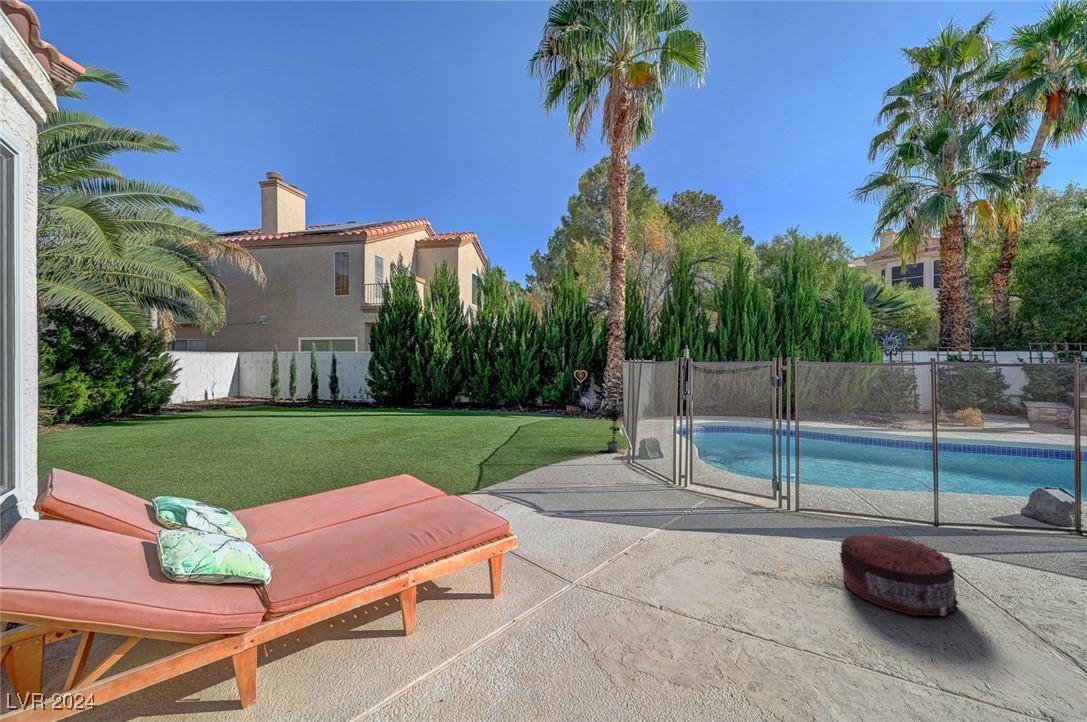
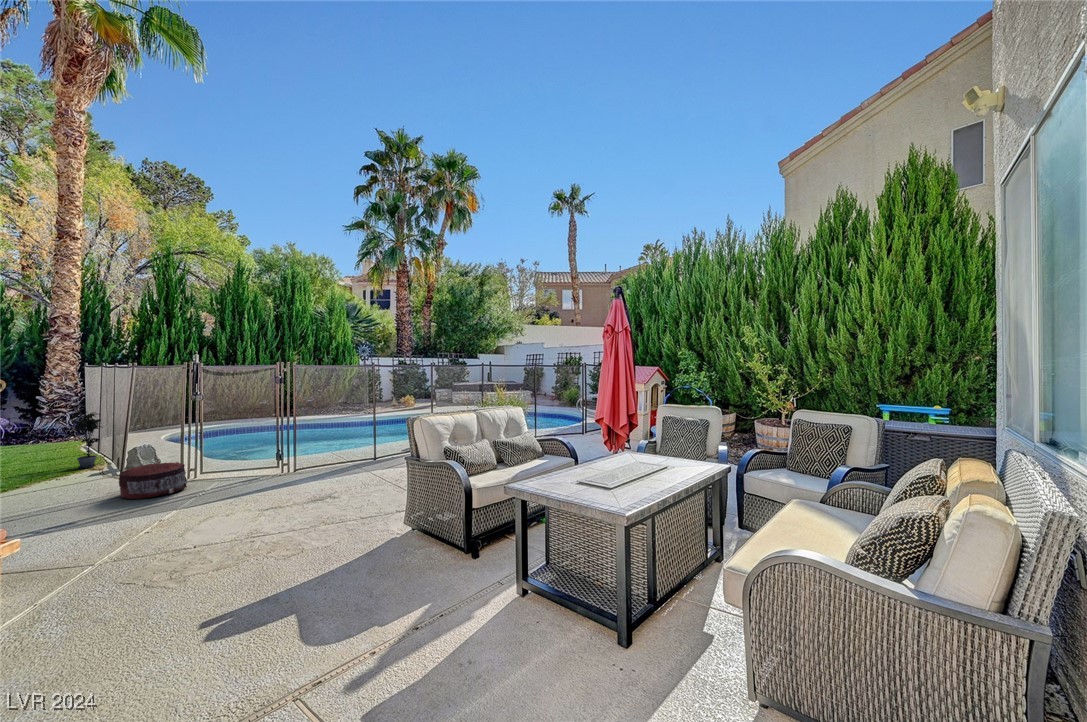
pouf: present [840,534,959,616] -> present [119,462,187,499]

